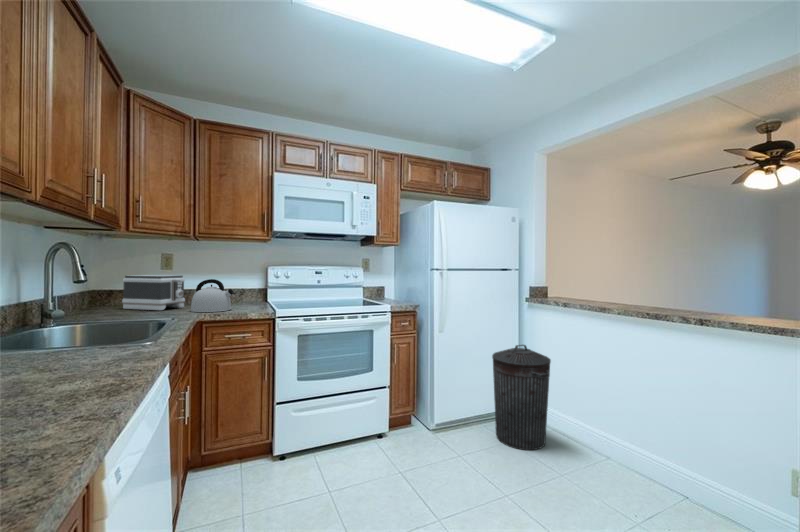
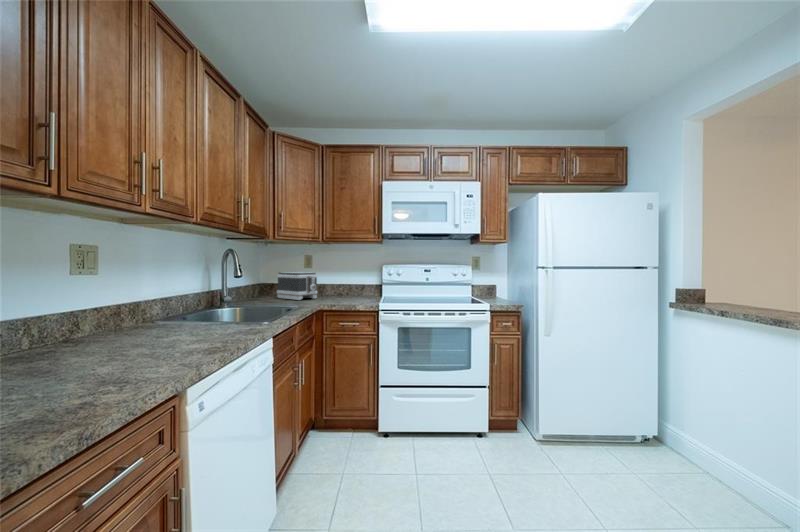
kettle: present [190,279,234,312] -> none [318,276,350,303]
trash can: present [492,345,551,450] -> none [613,359,696,491]

